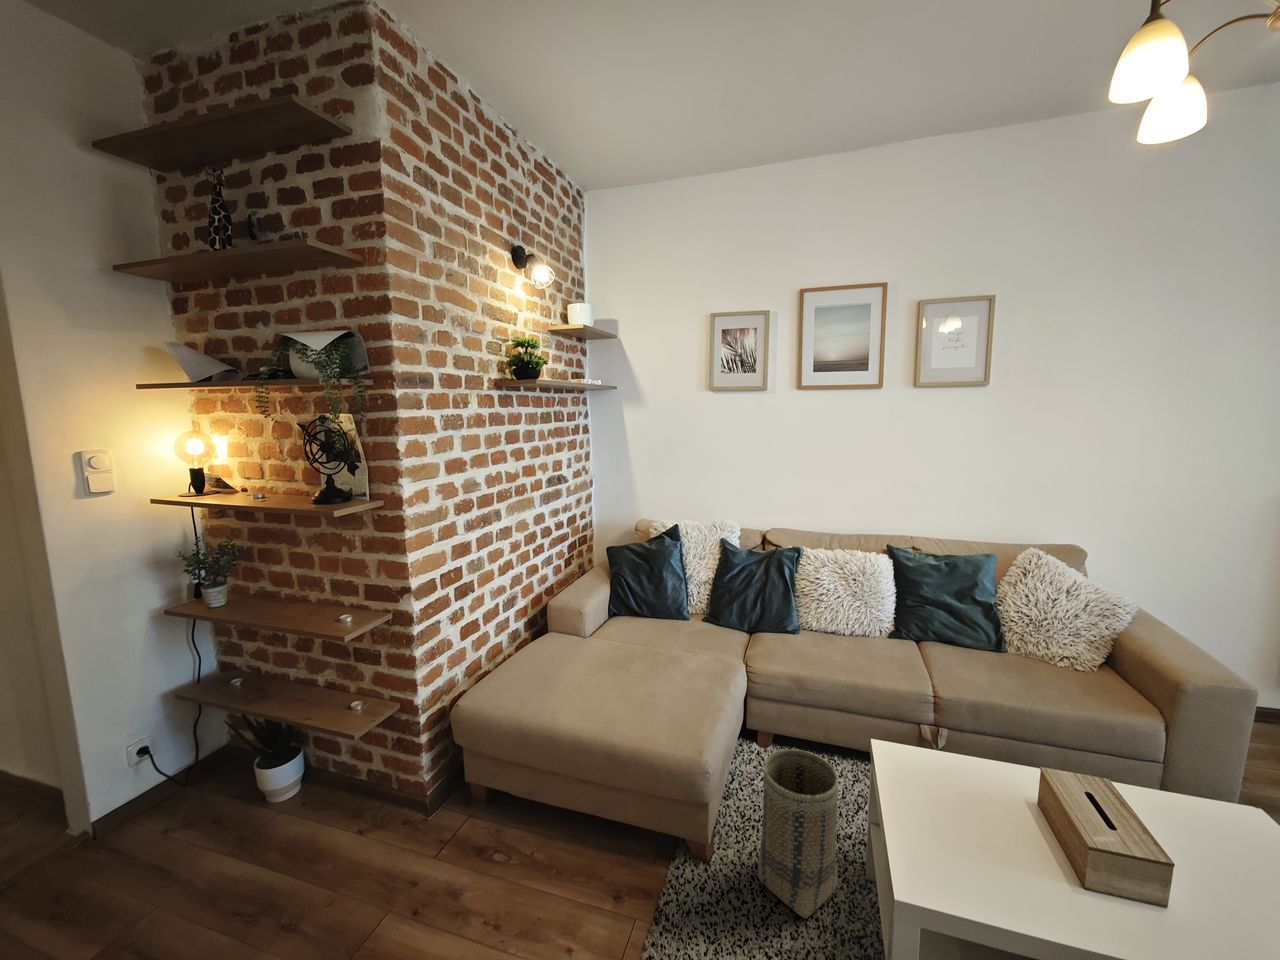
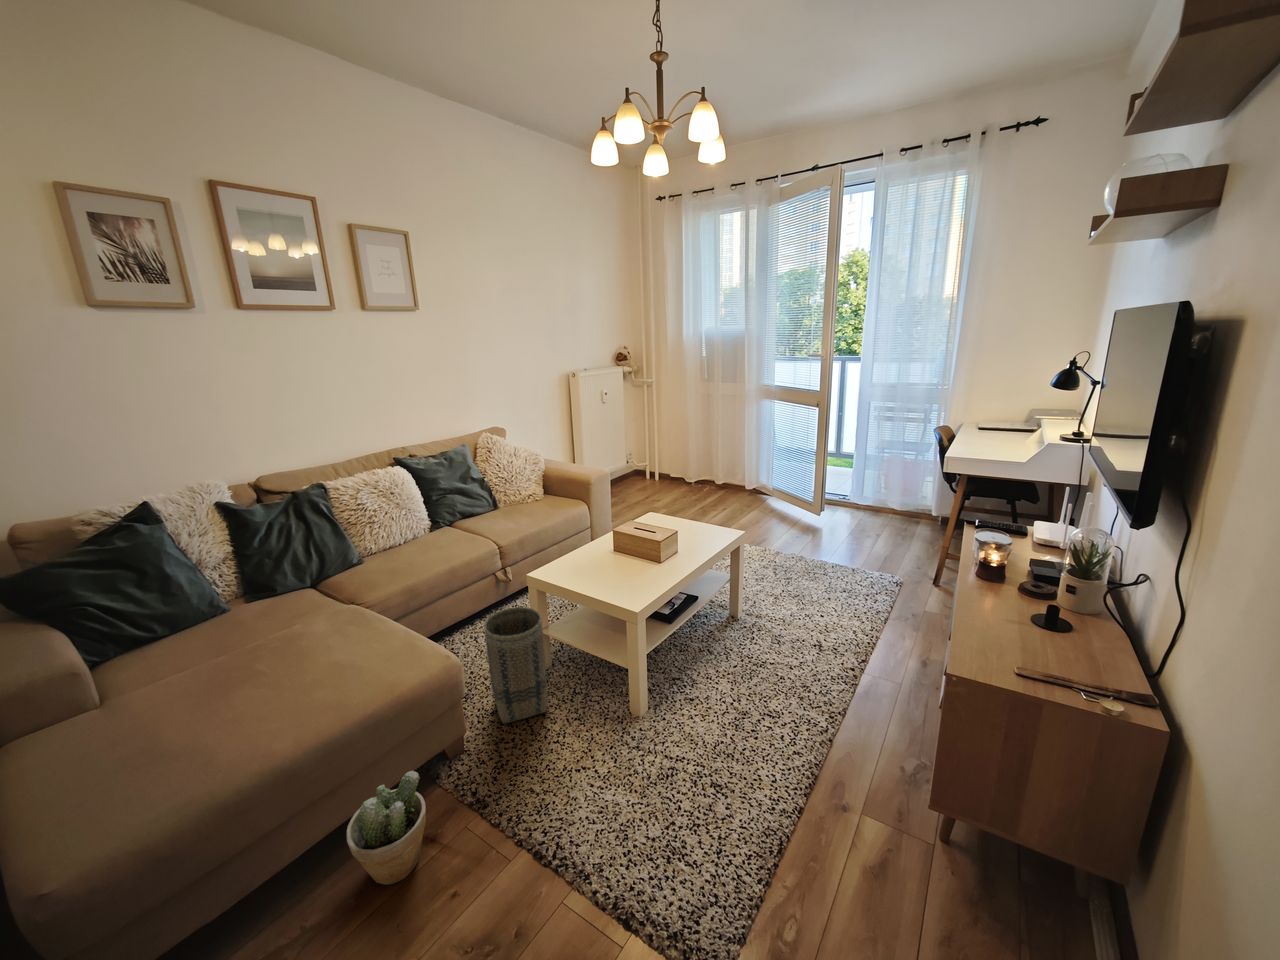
potted plant: none [553,799,616,895] -> present [347,771,426,885]

